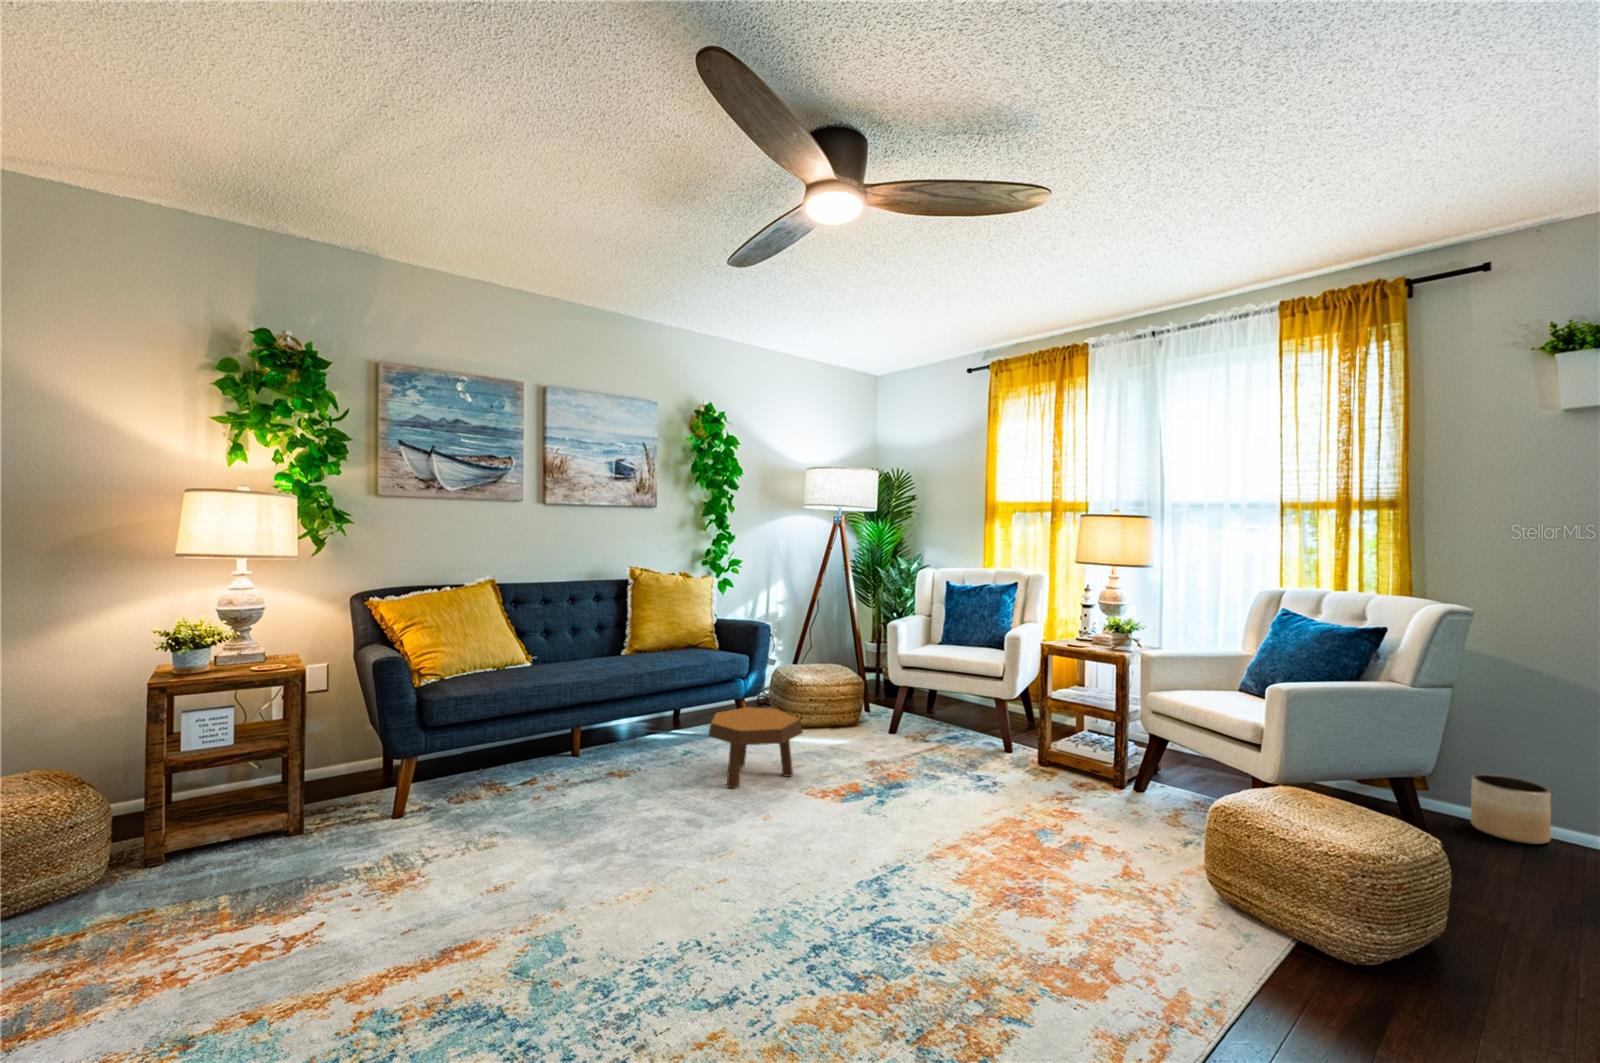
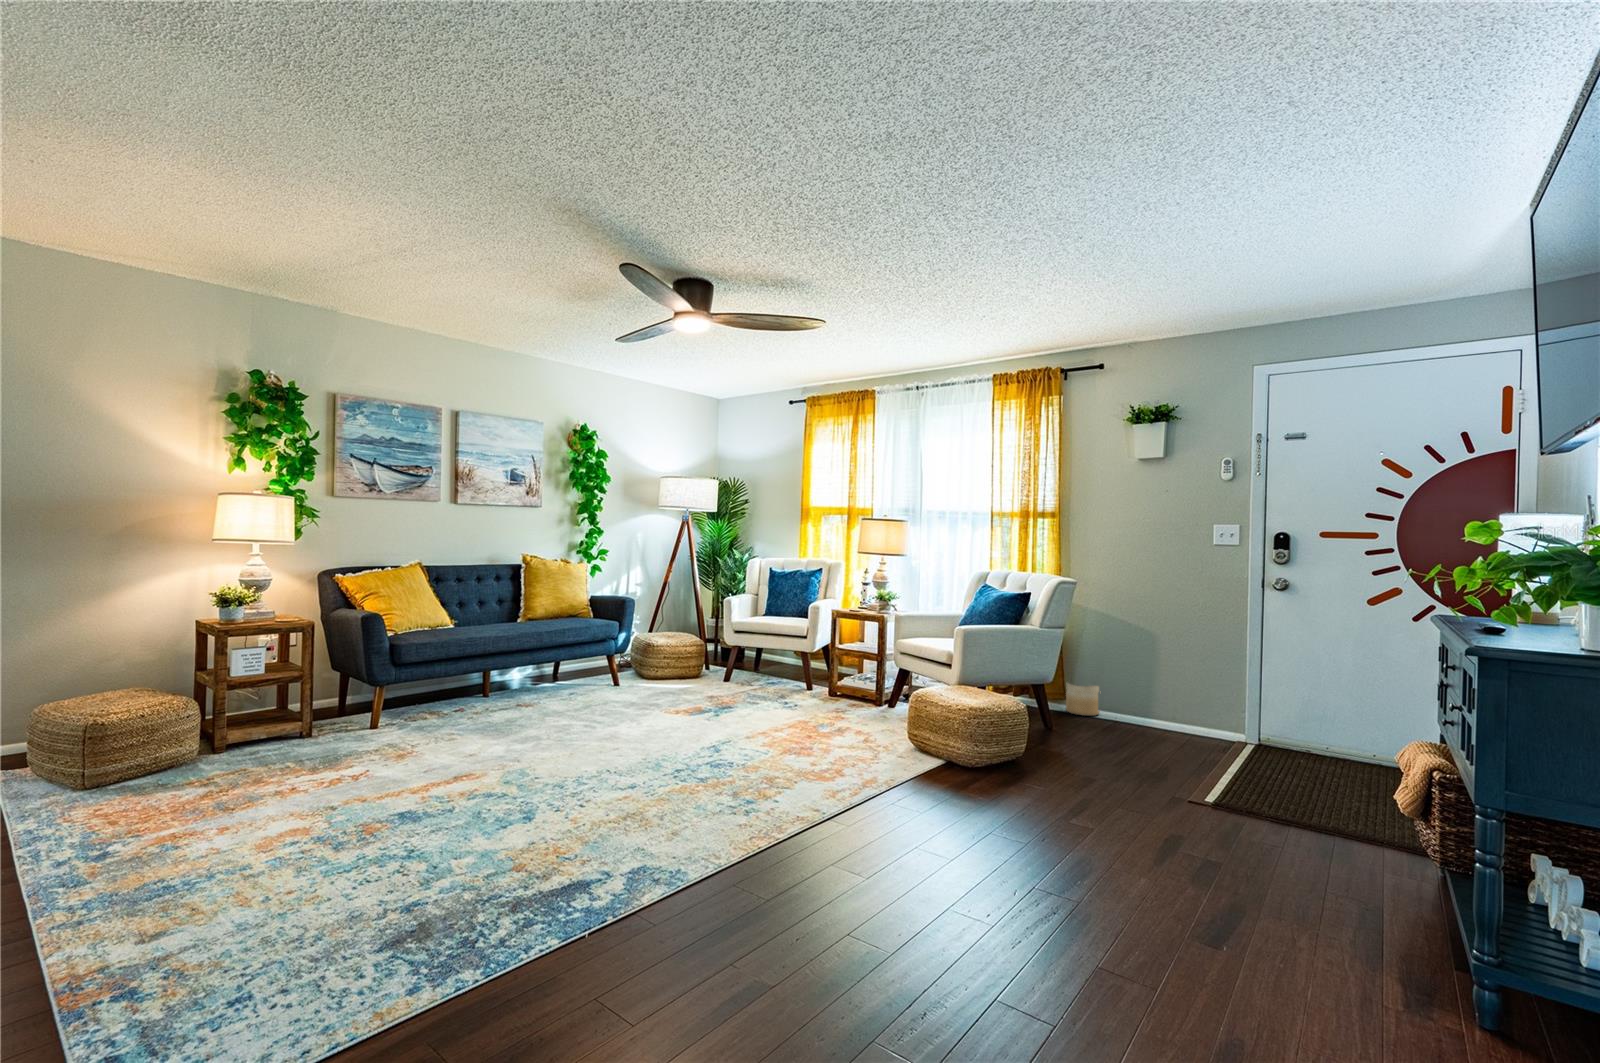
footstool: present [708,707,803,789] -> none [595,657,663,708]

